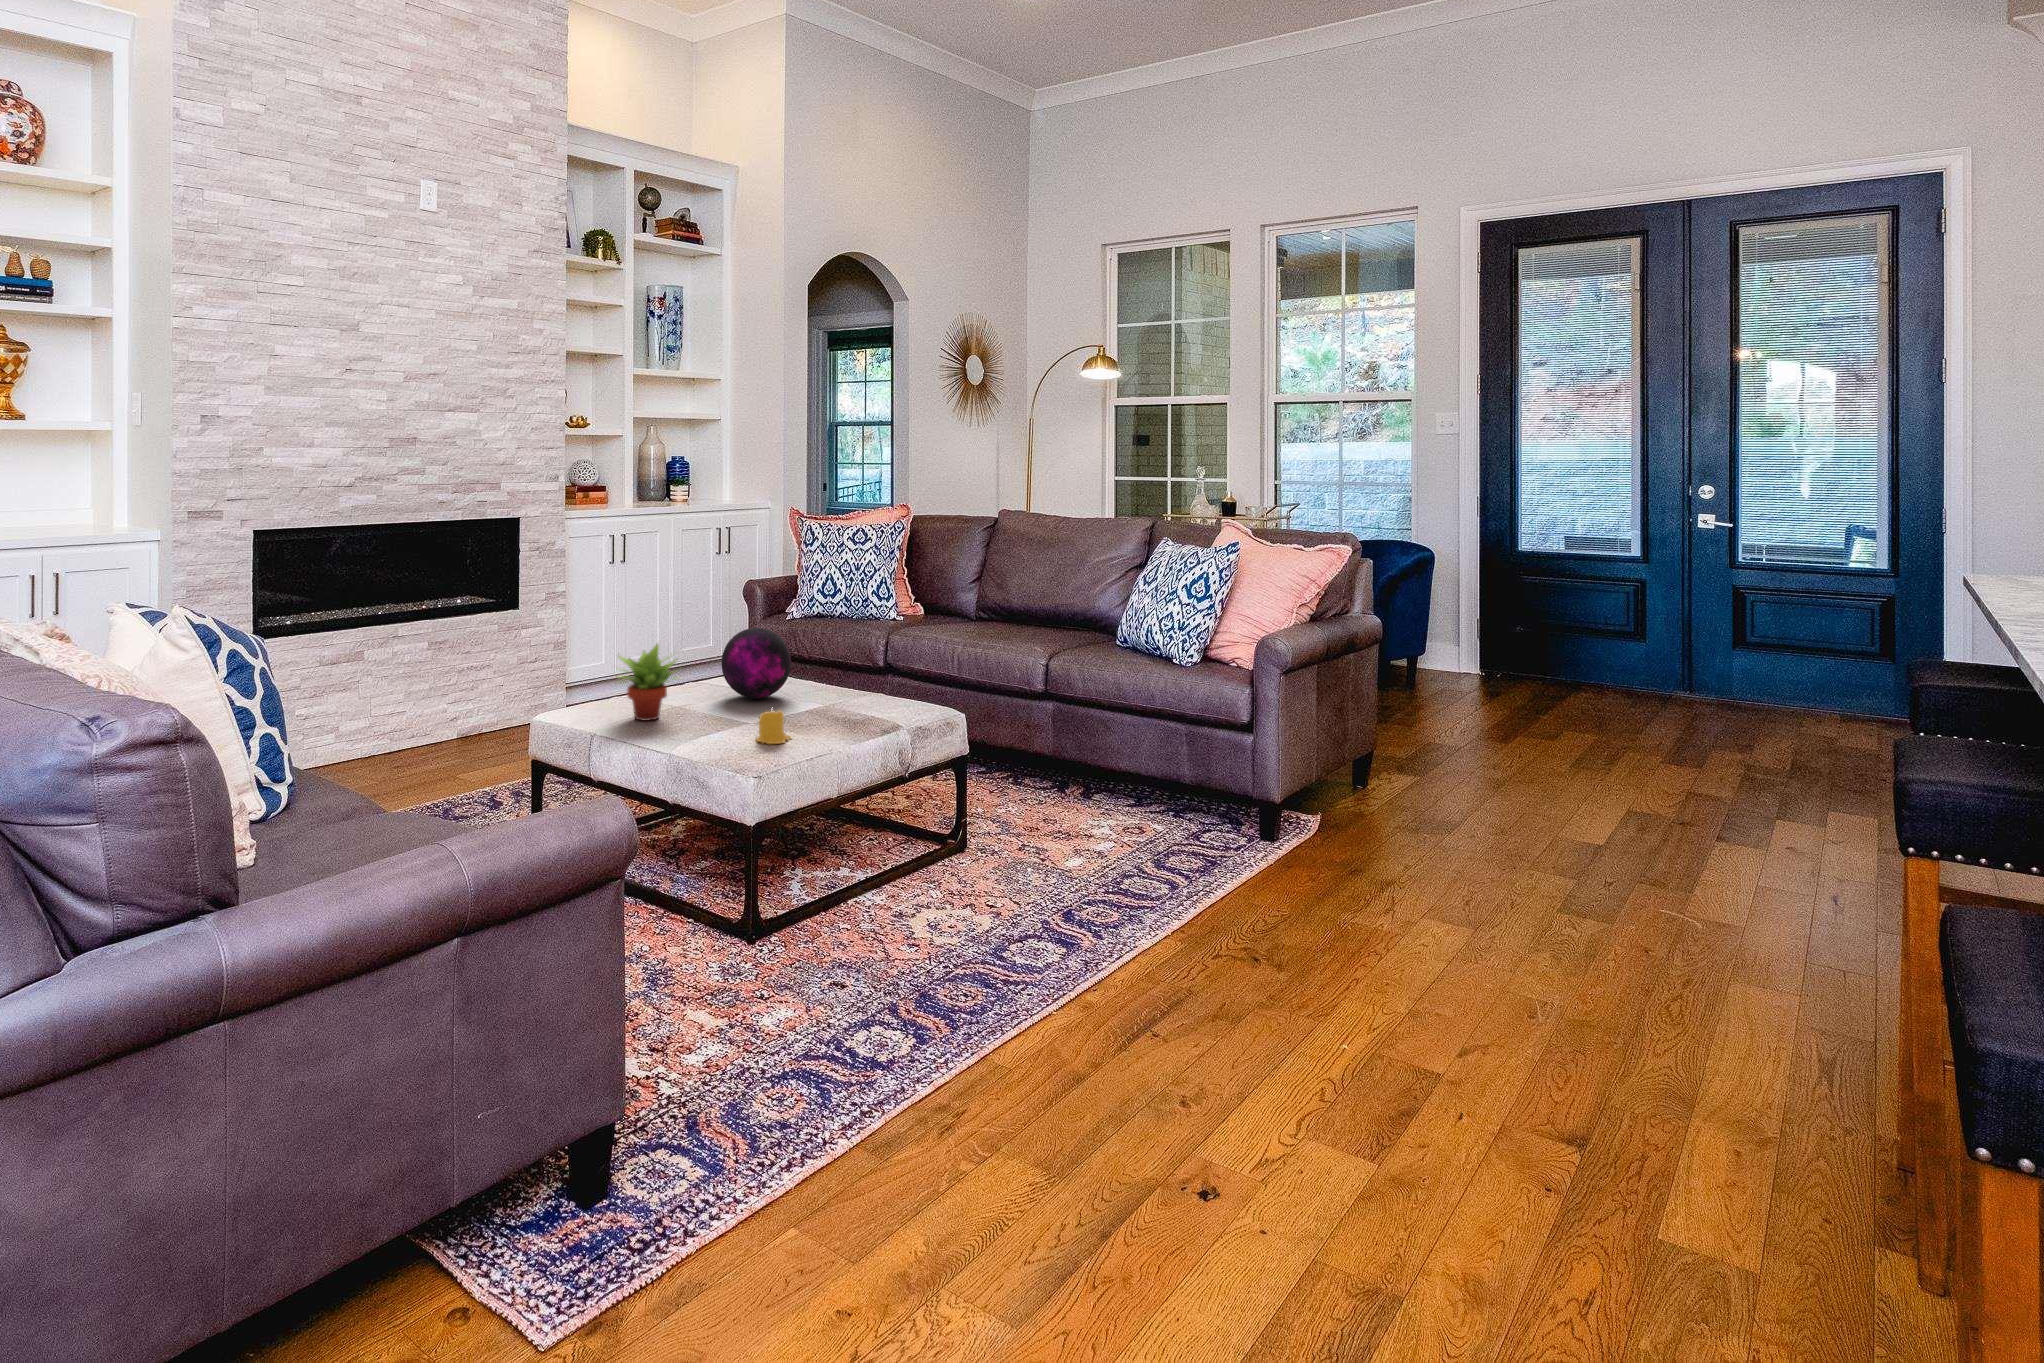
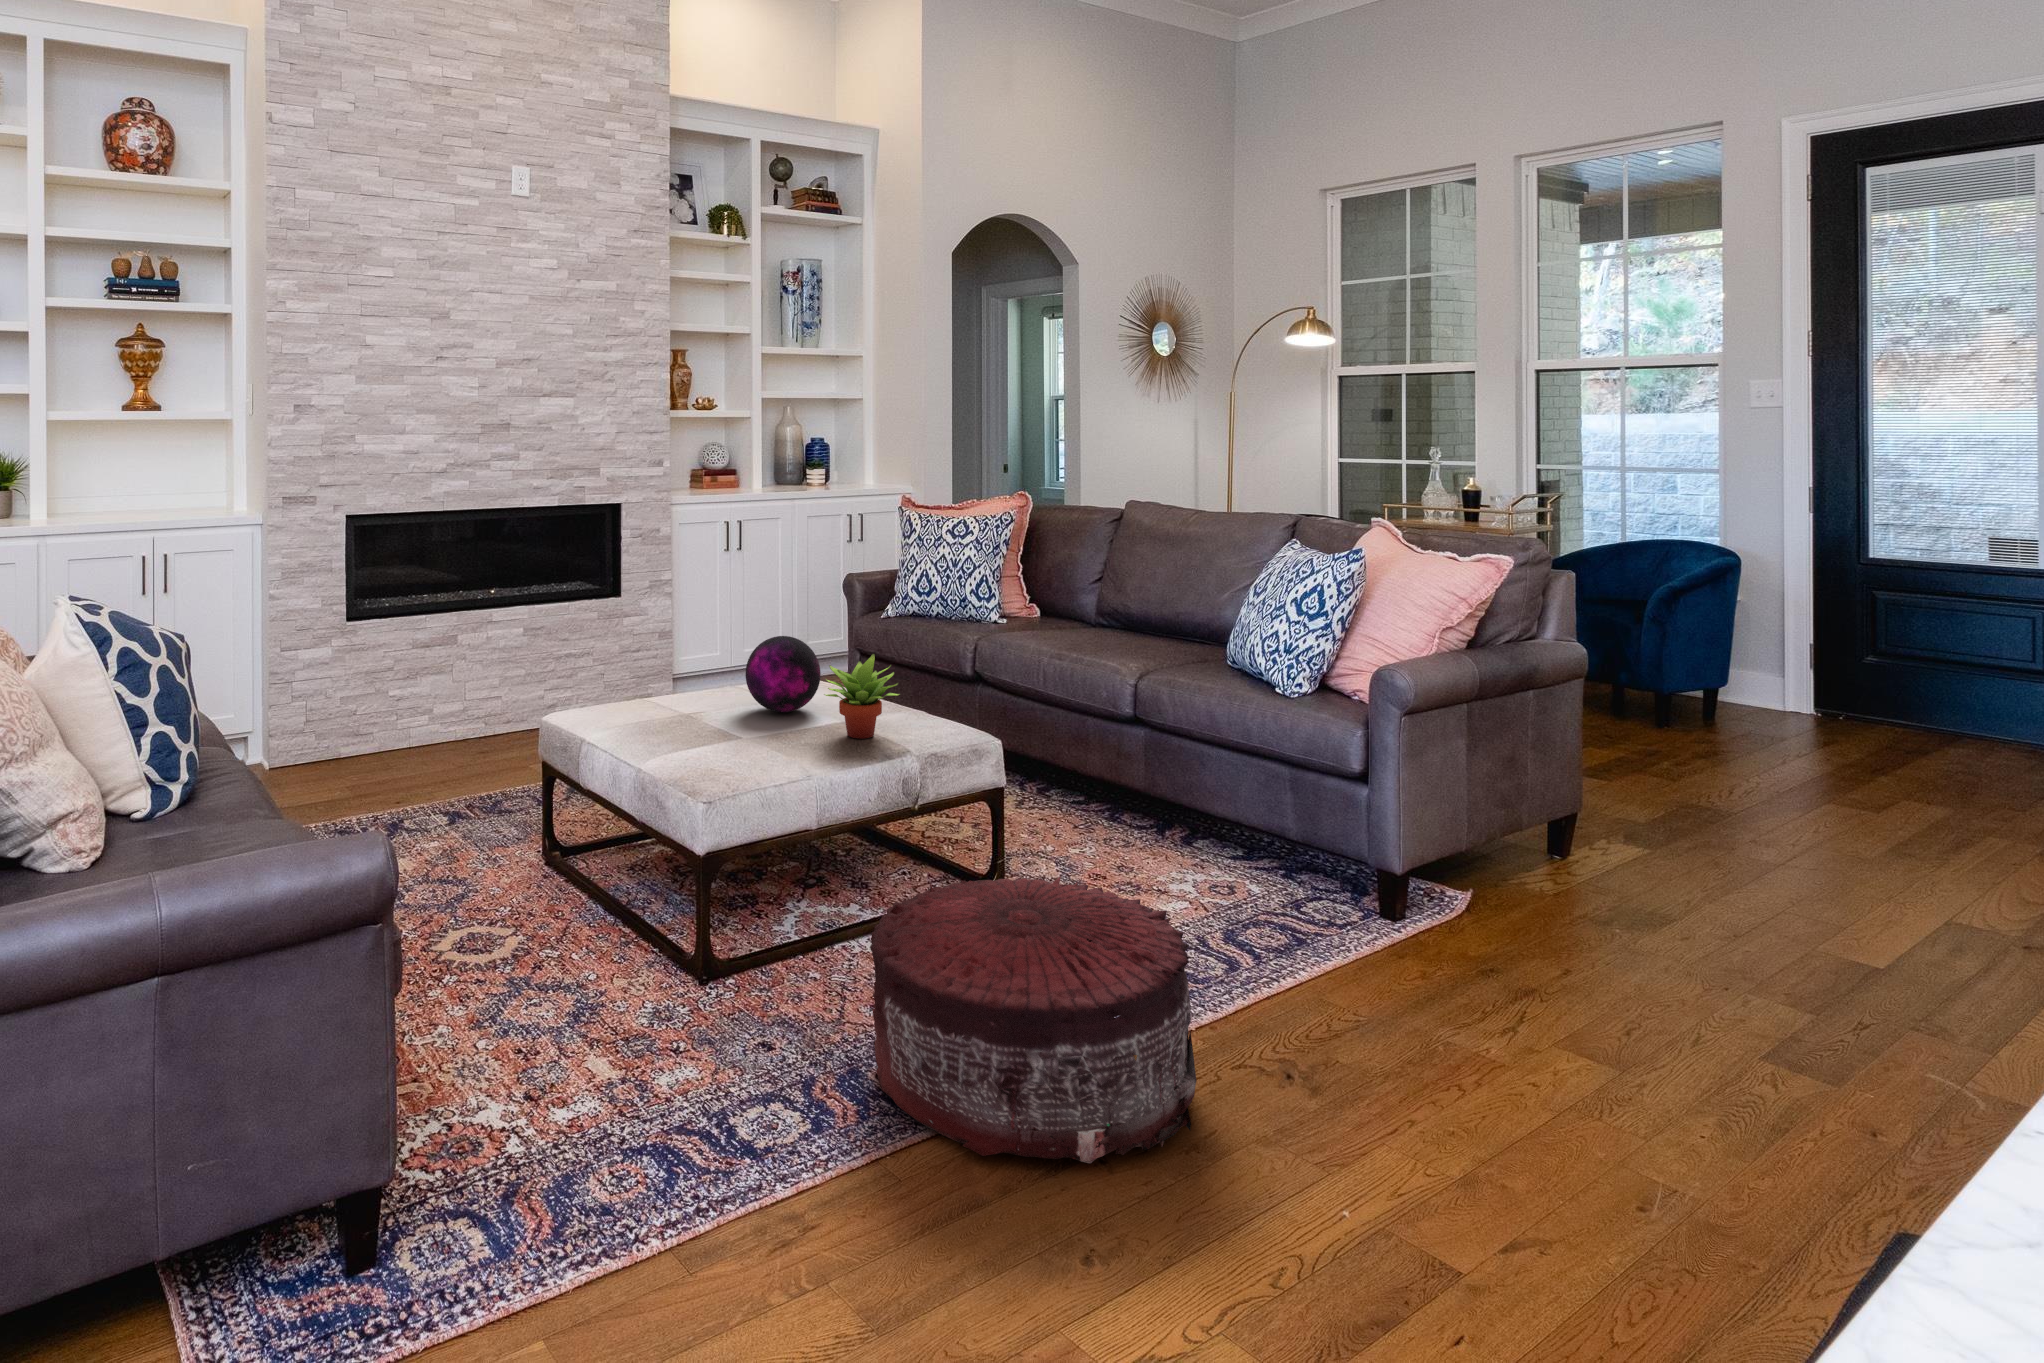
succulent plant: present [618,644,678,721] -> present [824,654,900,739]
candle: present [756,711,790,744] -> none [736,728,779,769]
pouf: none [935,814,1221,1042] -> present [870,877,1196,1163]

